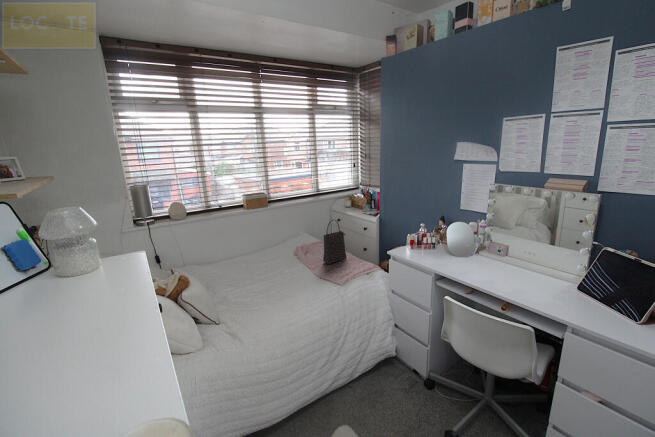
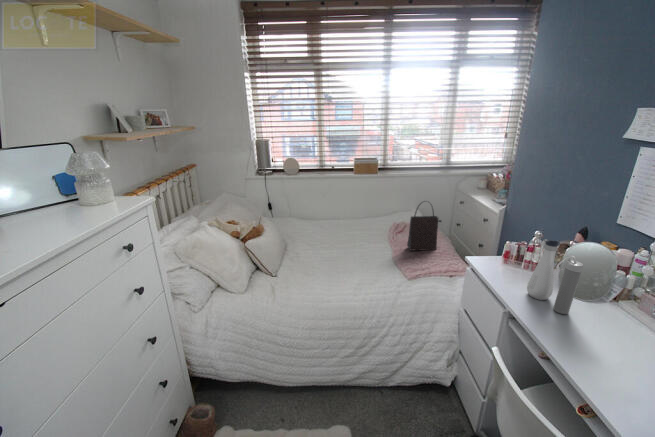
water bottle: none [436,223,470,268] -> present [527,239,583,314]

